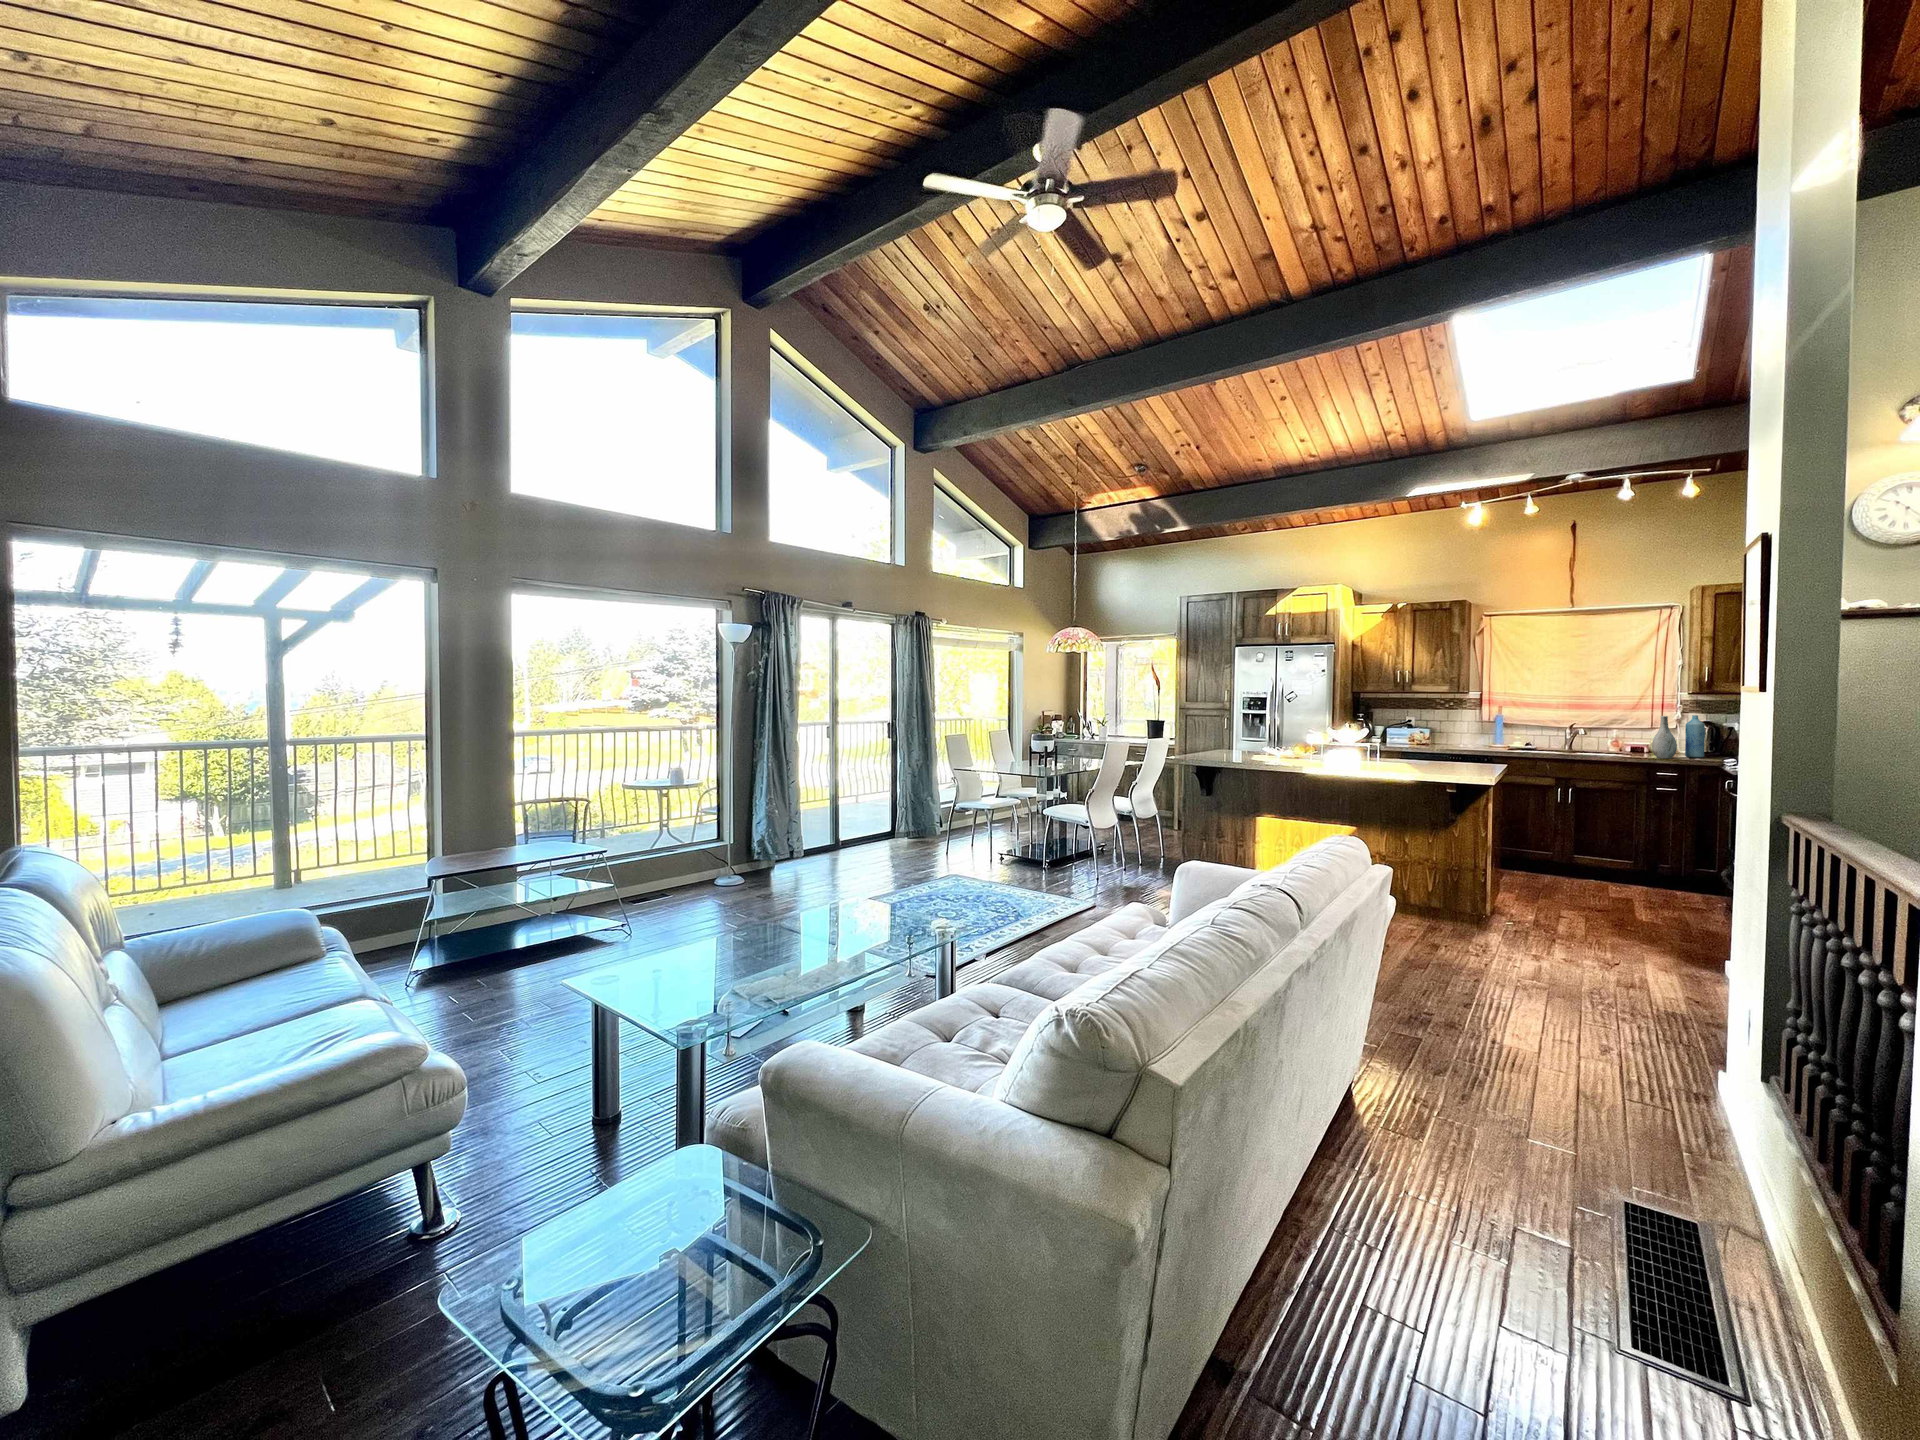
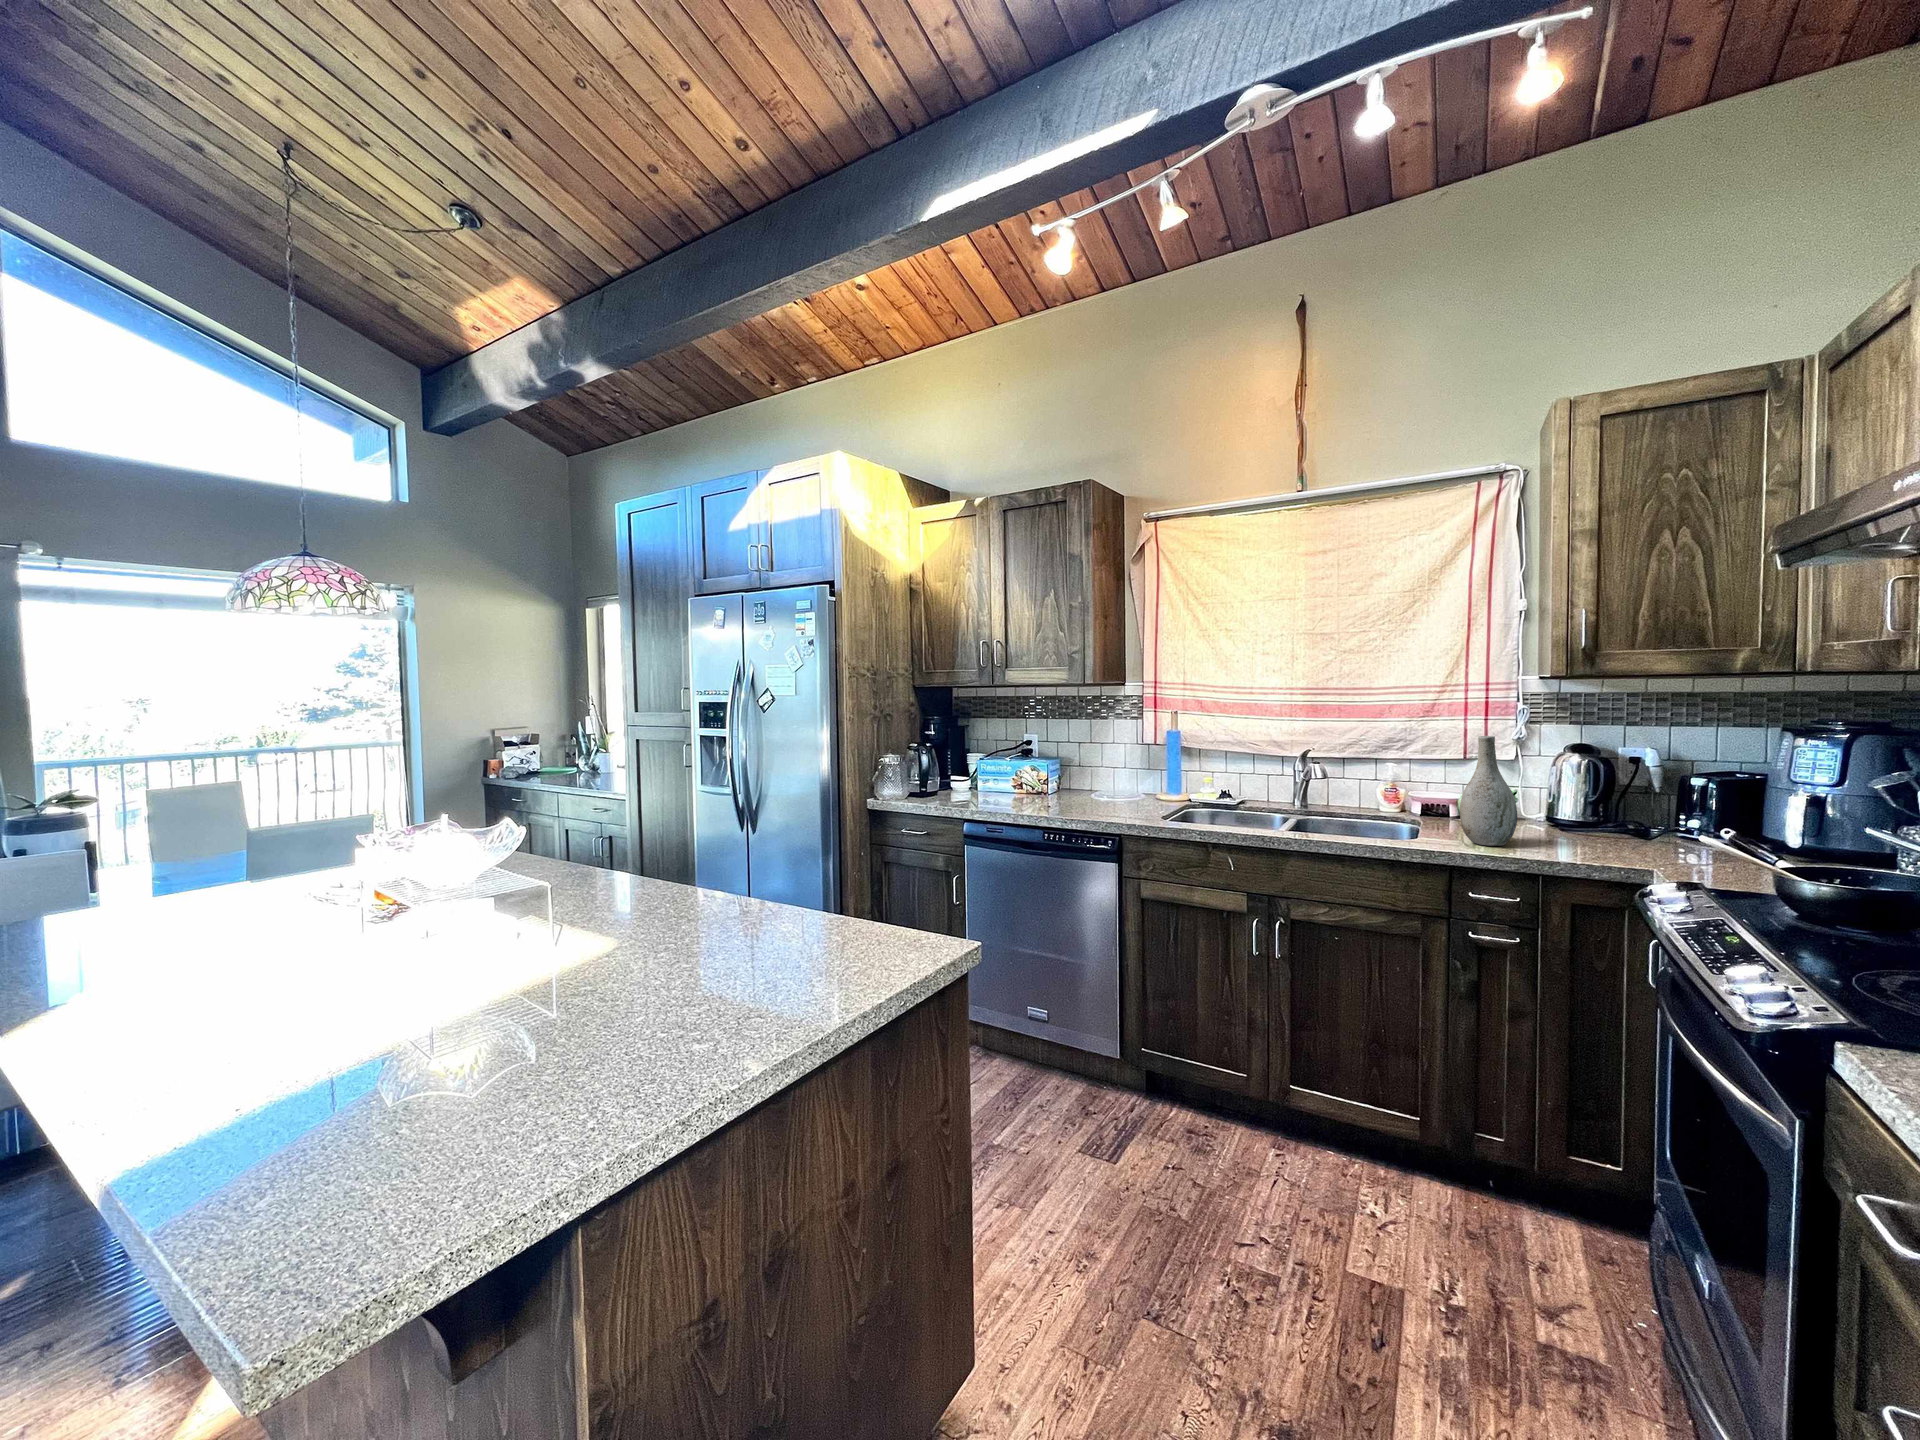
bottle: present [1685,715,1705,757] -> none [1537,732,1584,841]

